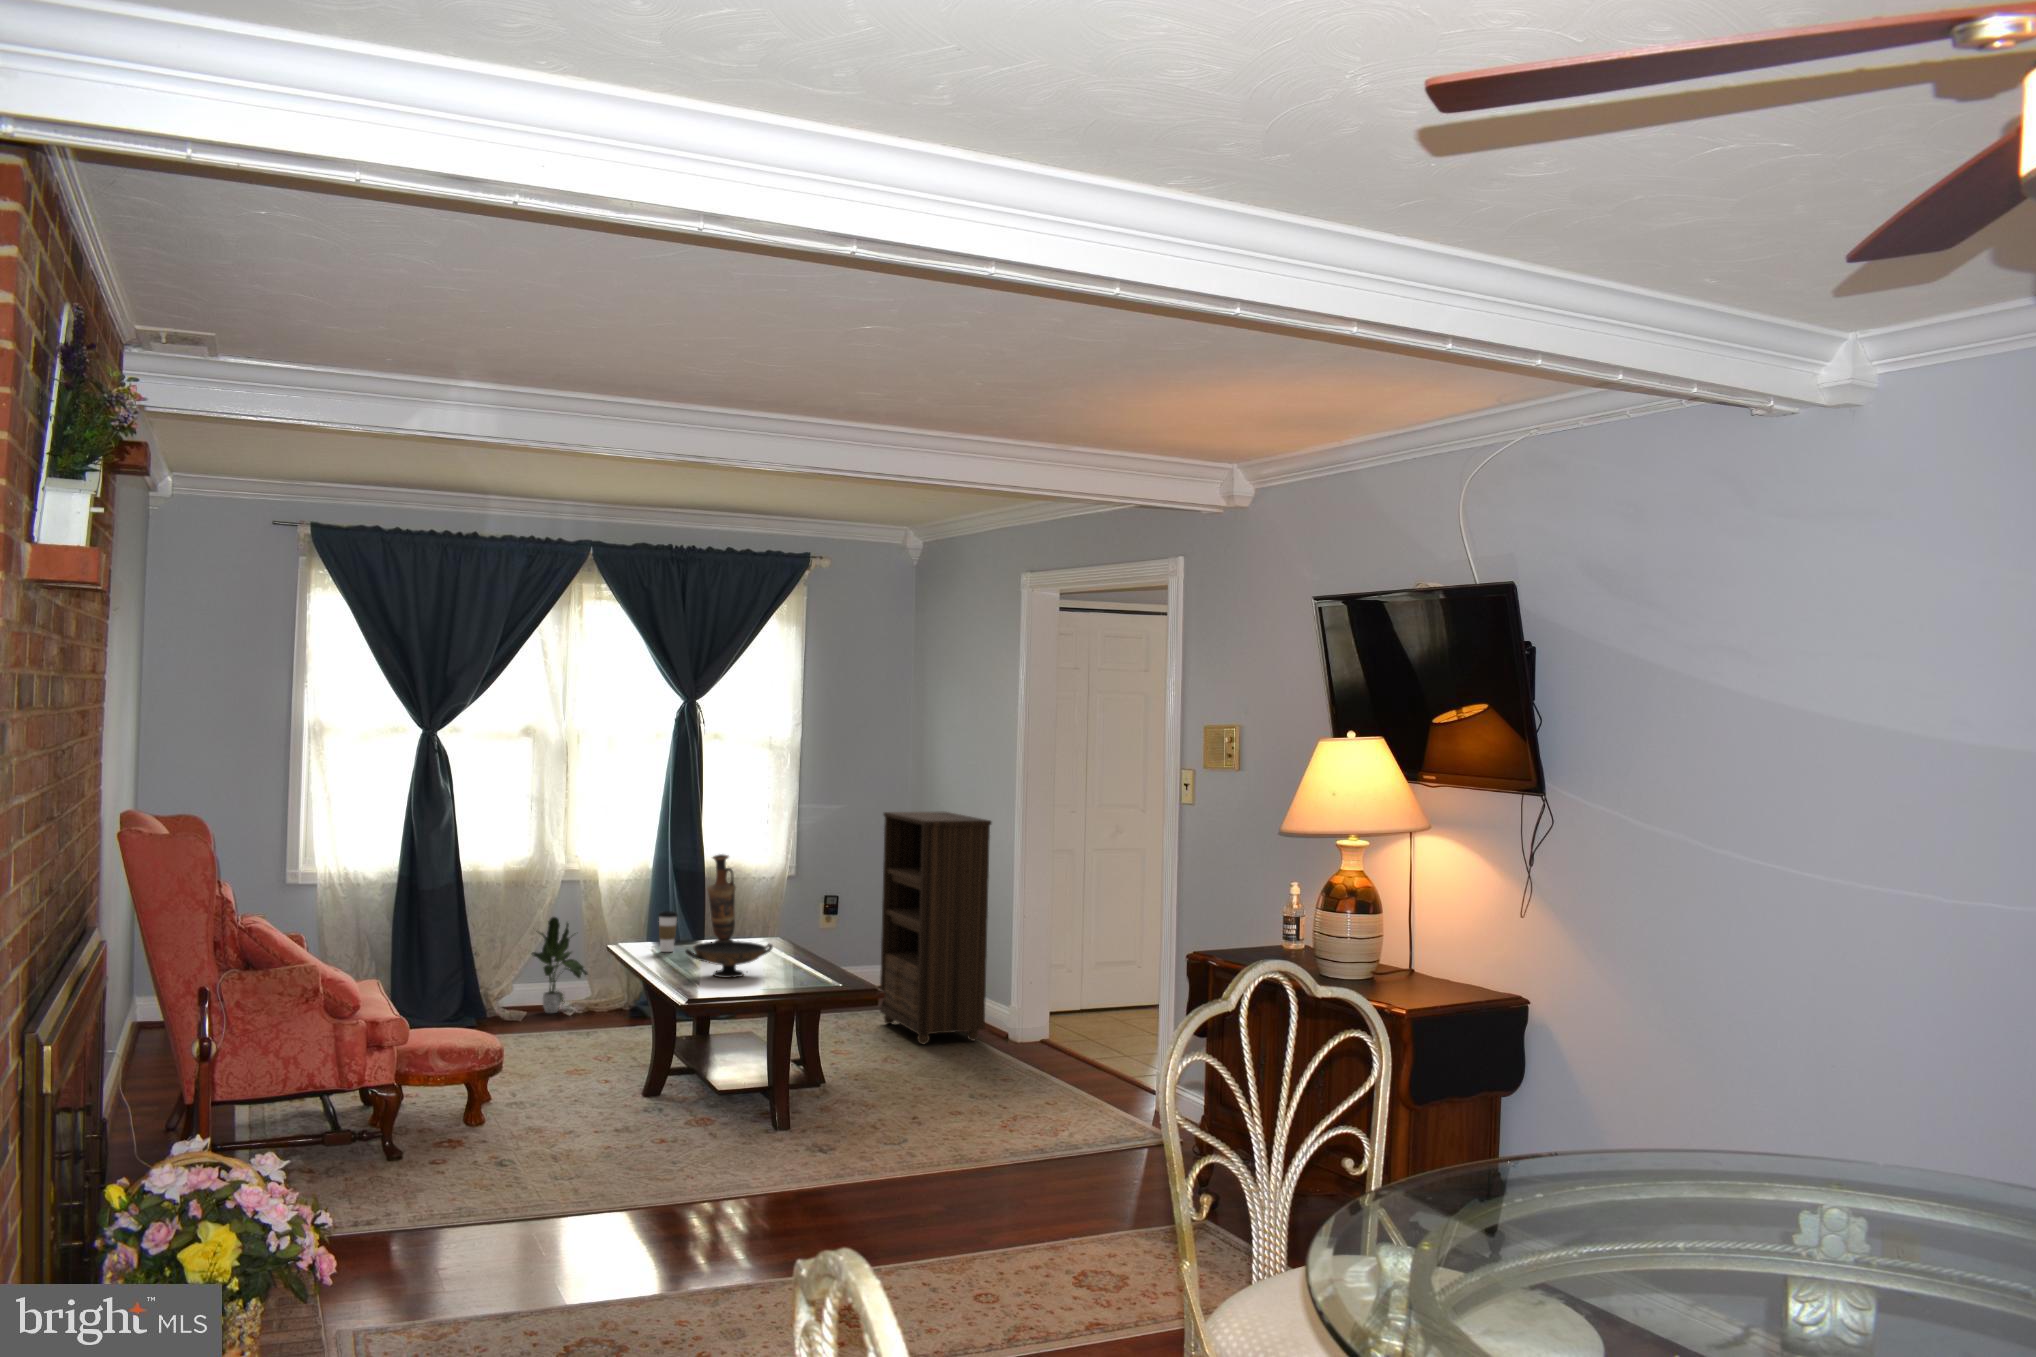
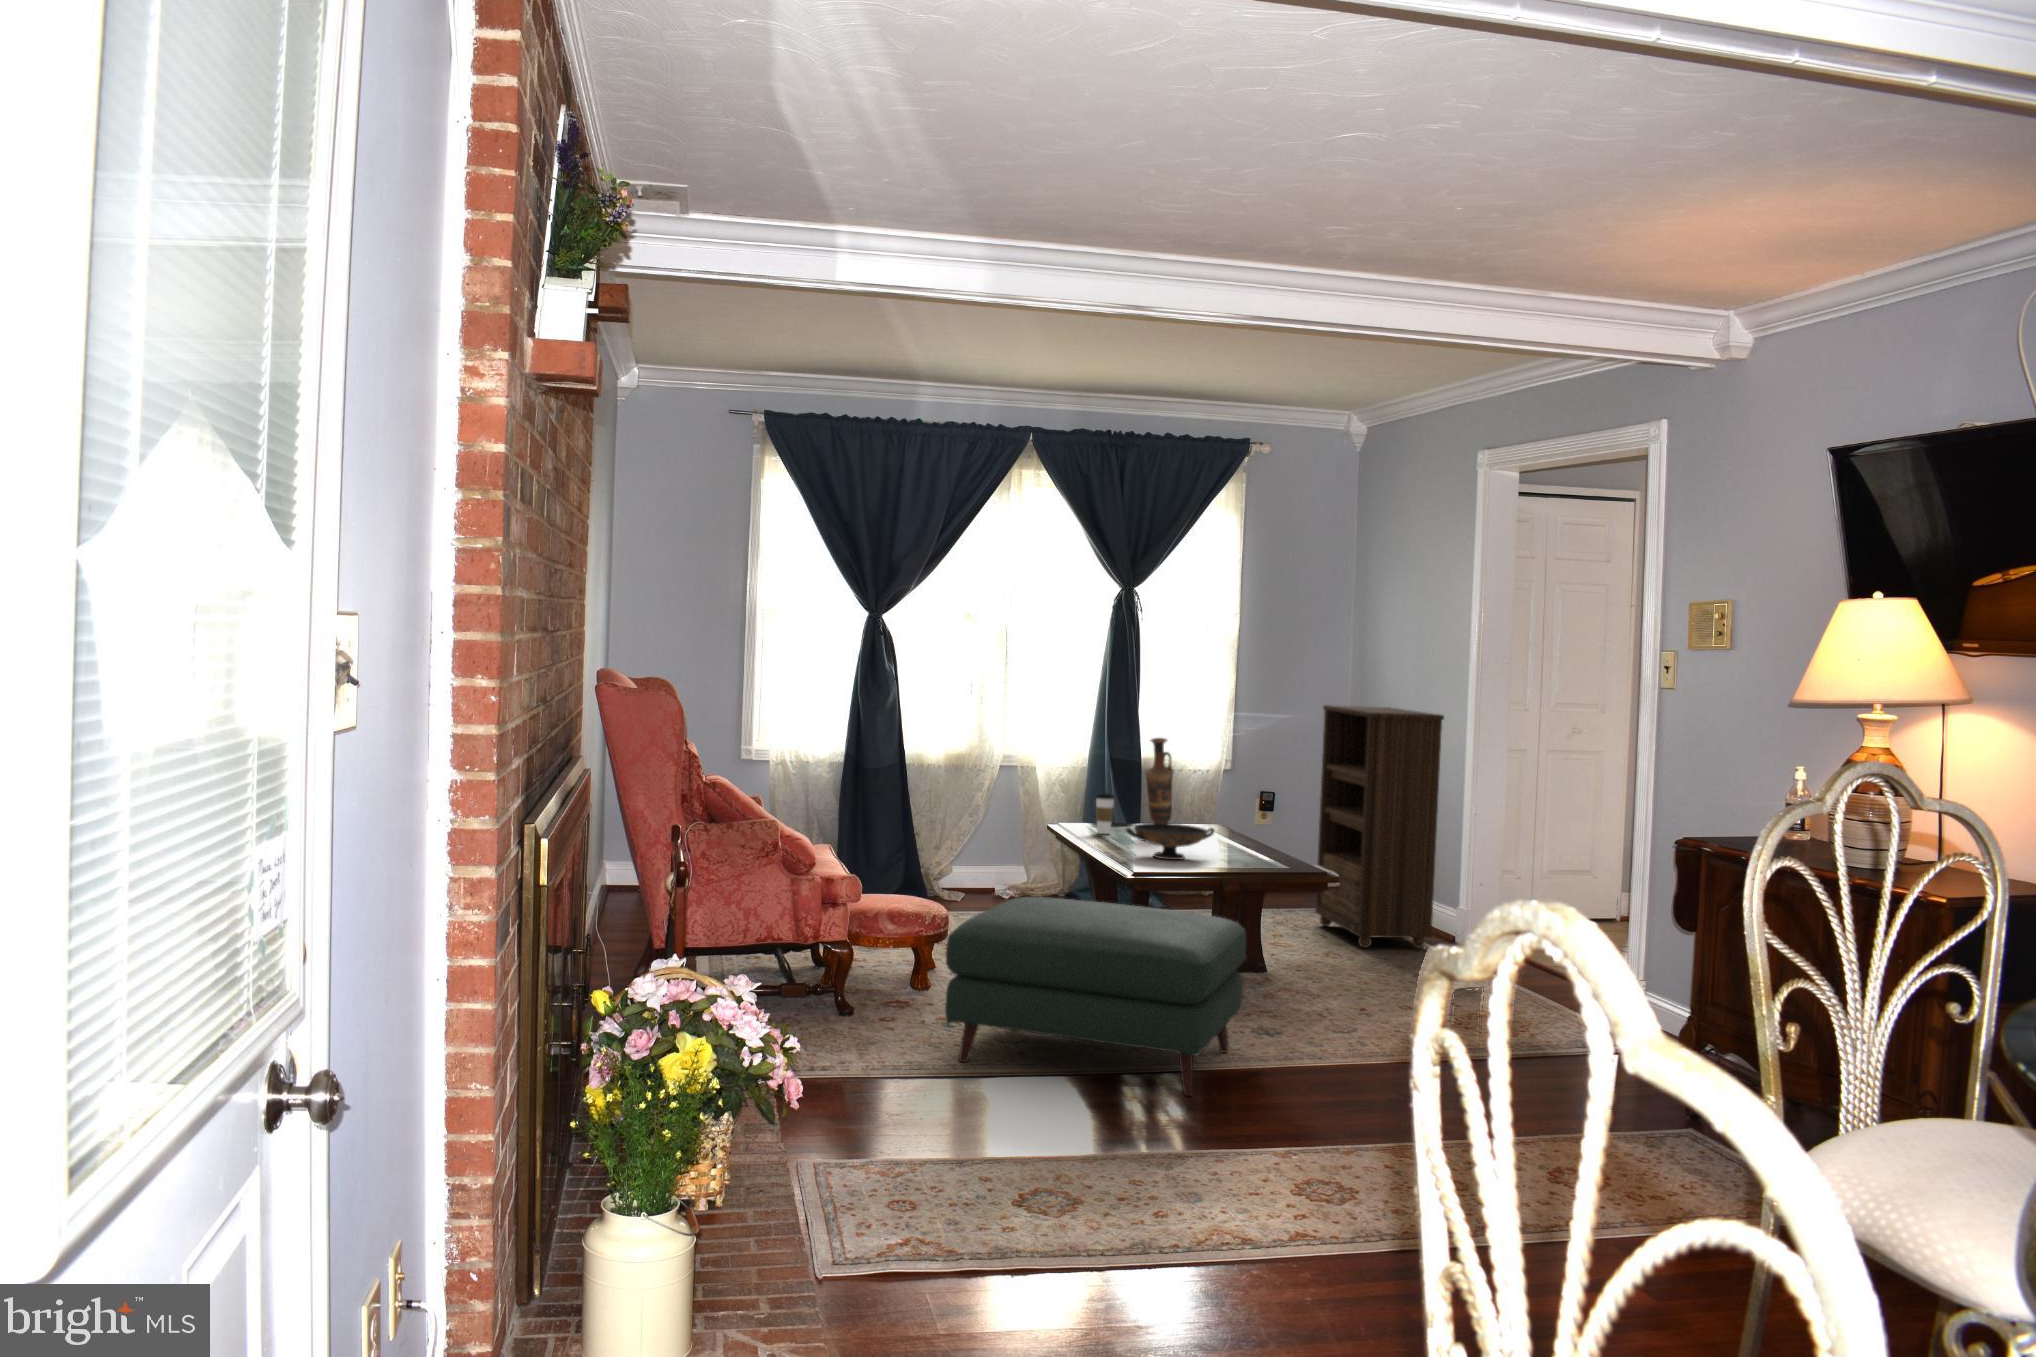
potted plant: present [532,917,588,1013] -> none [968,799,1025,893]
ottoman: none [495,1029,797,1214] -> present [945,897,1246,1096]

